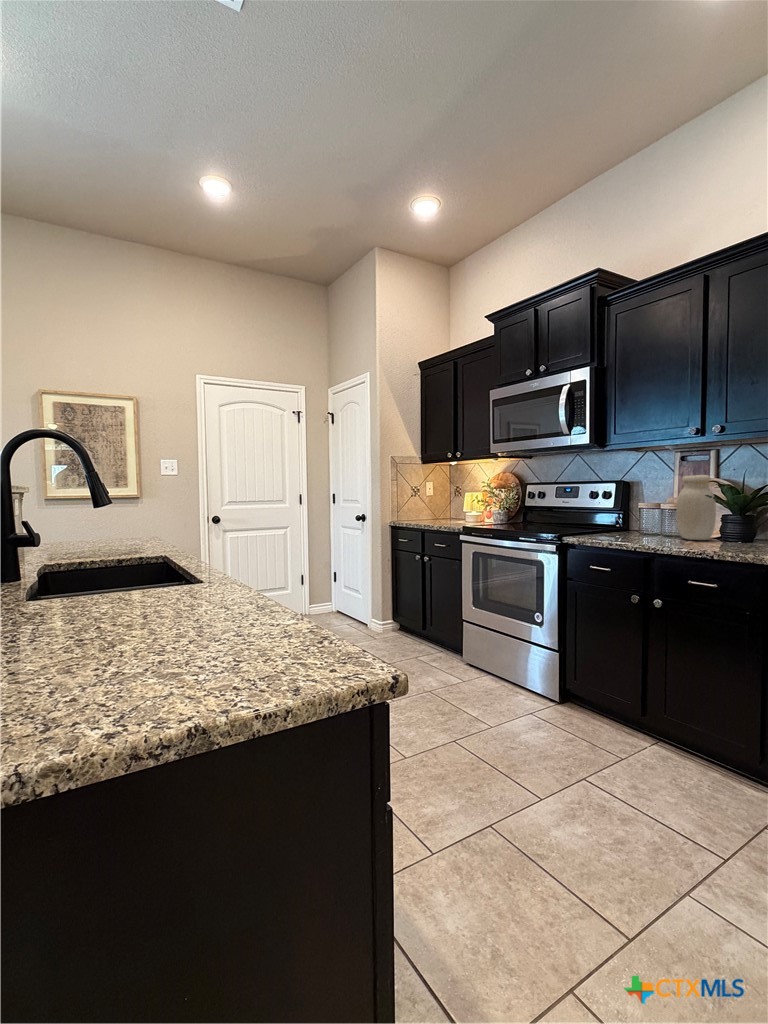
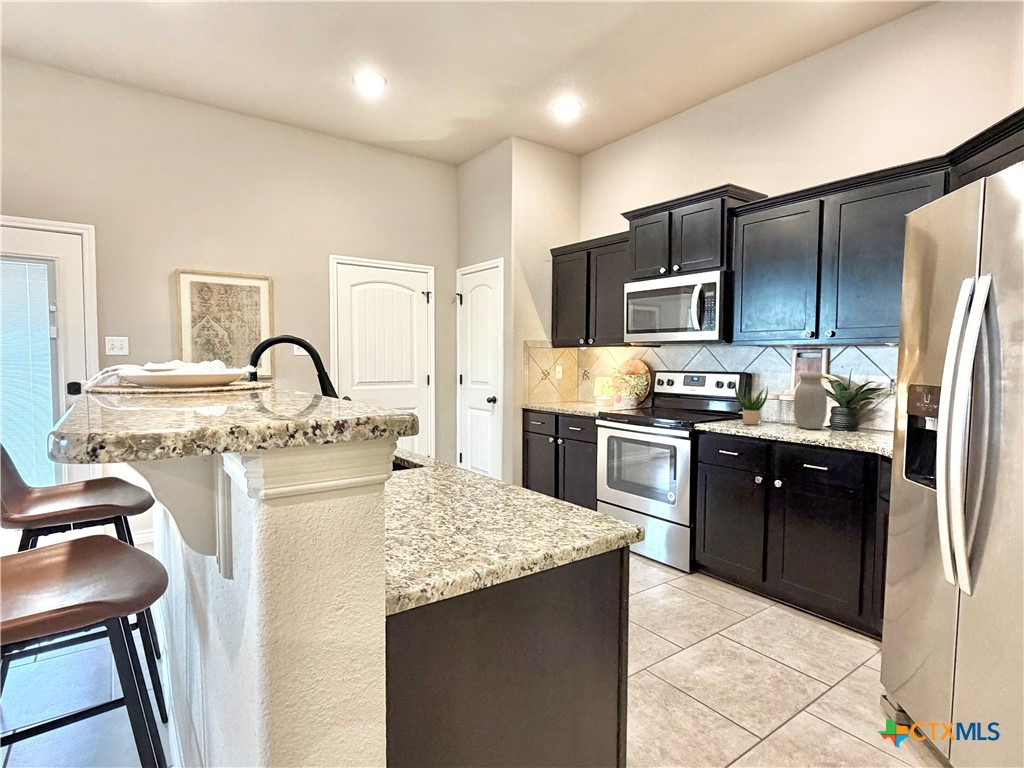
potted plant: none [608,487,646,537] -> present [735,381,768,425]

